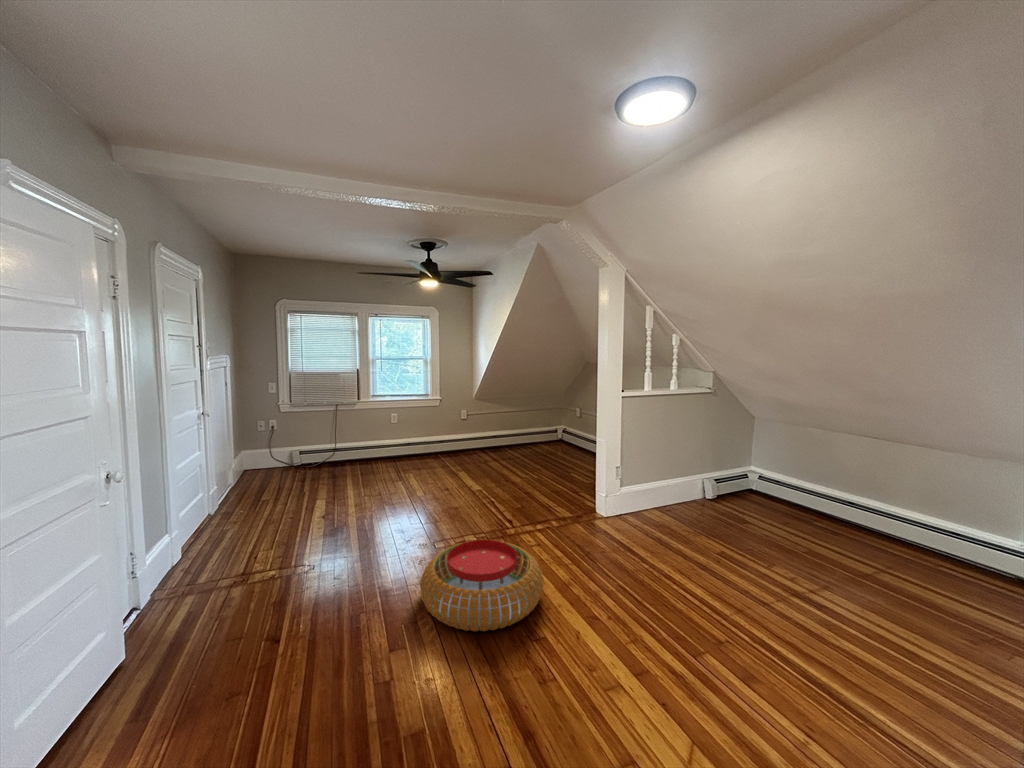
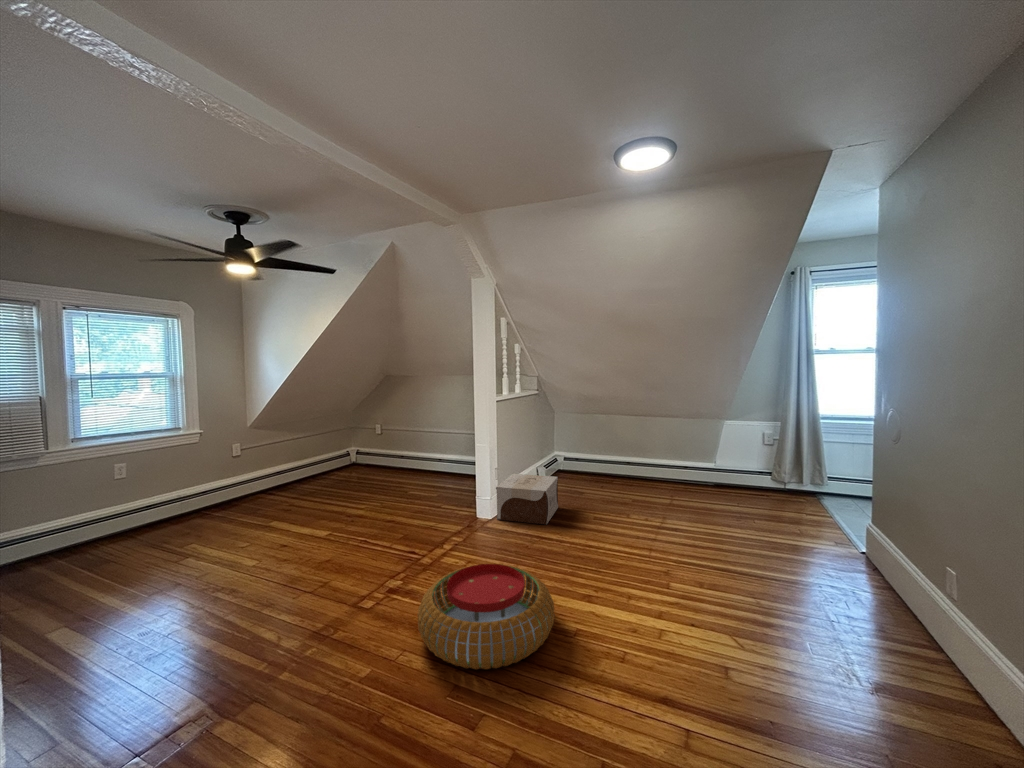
cardboard box: none [611,478,693,539] -> present [496,474,558,525]

